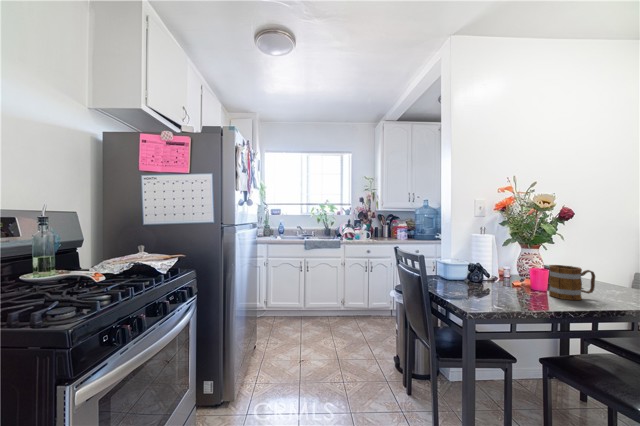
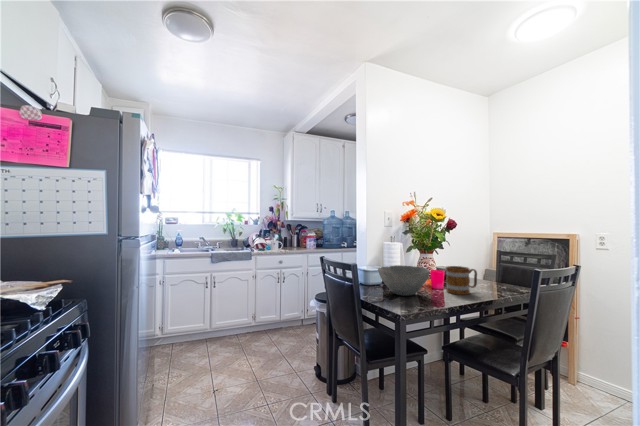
bowl: none [458,260,523,294] -> present [378,265,430,296]

